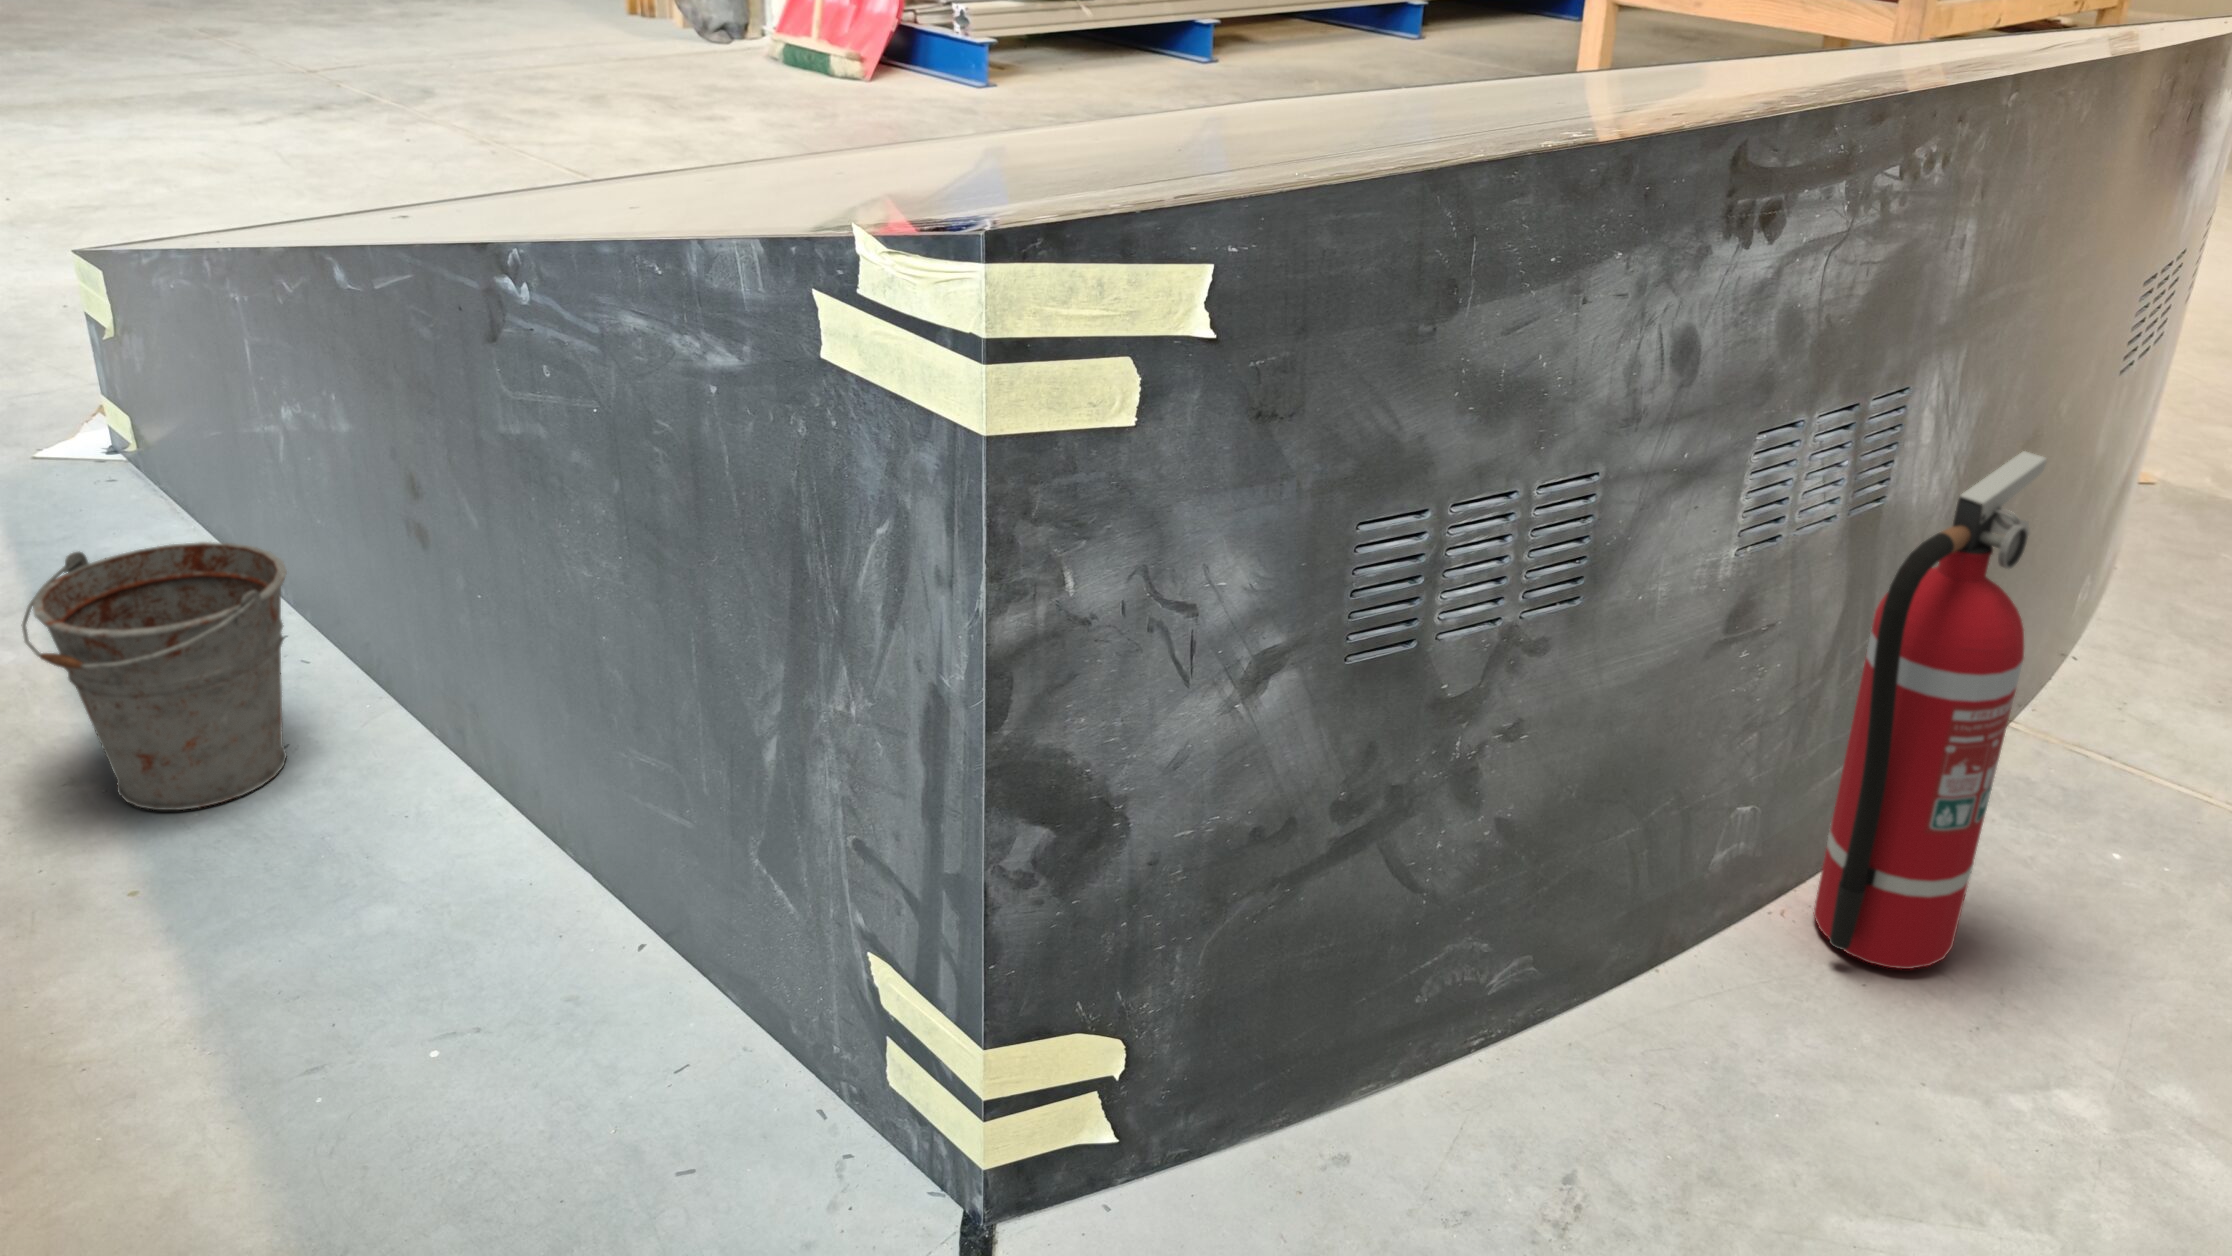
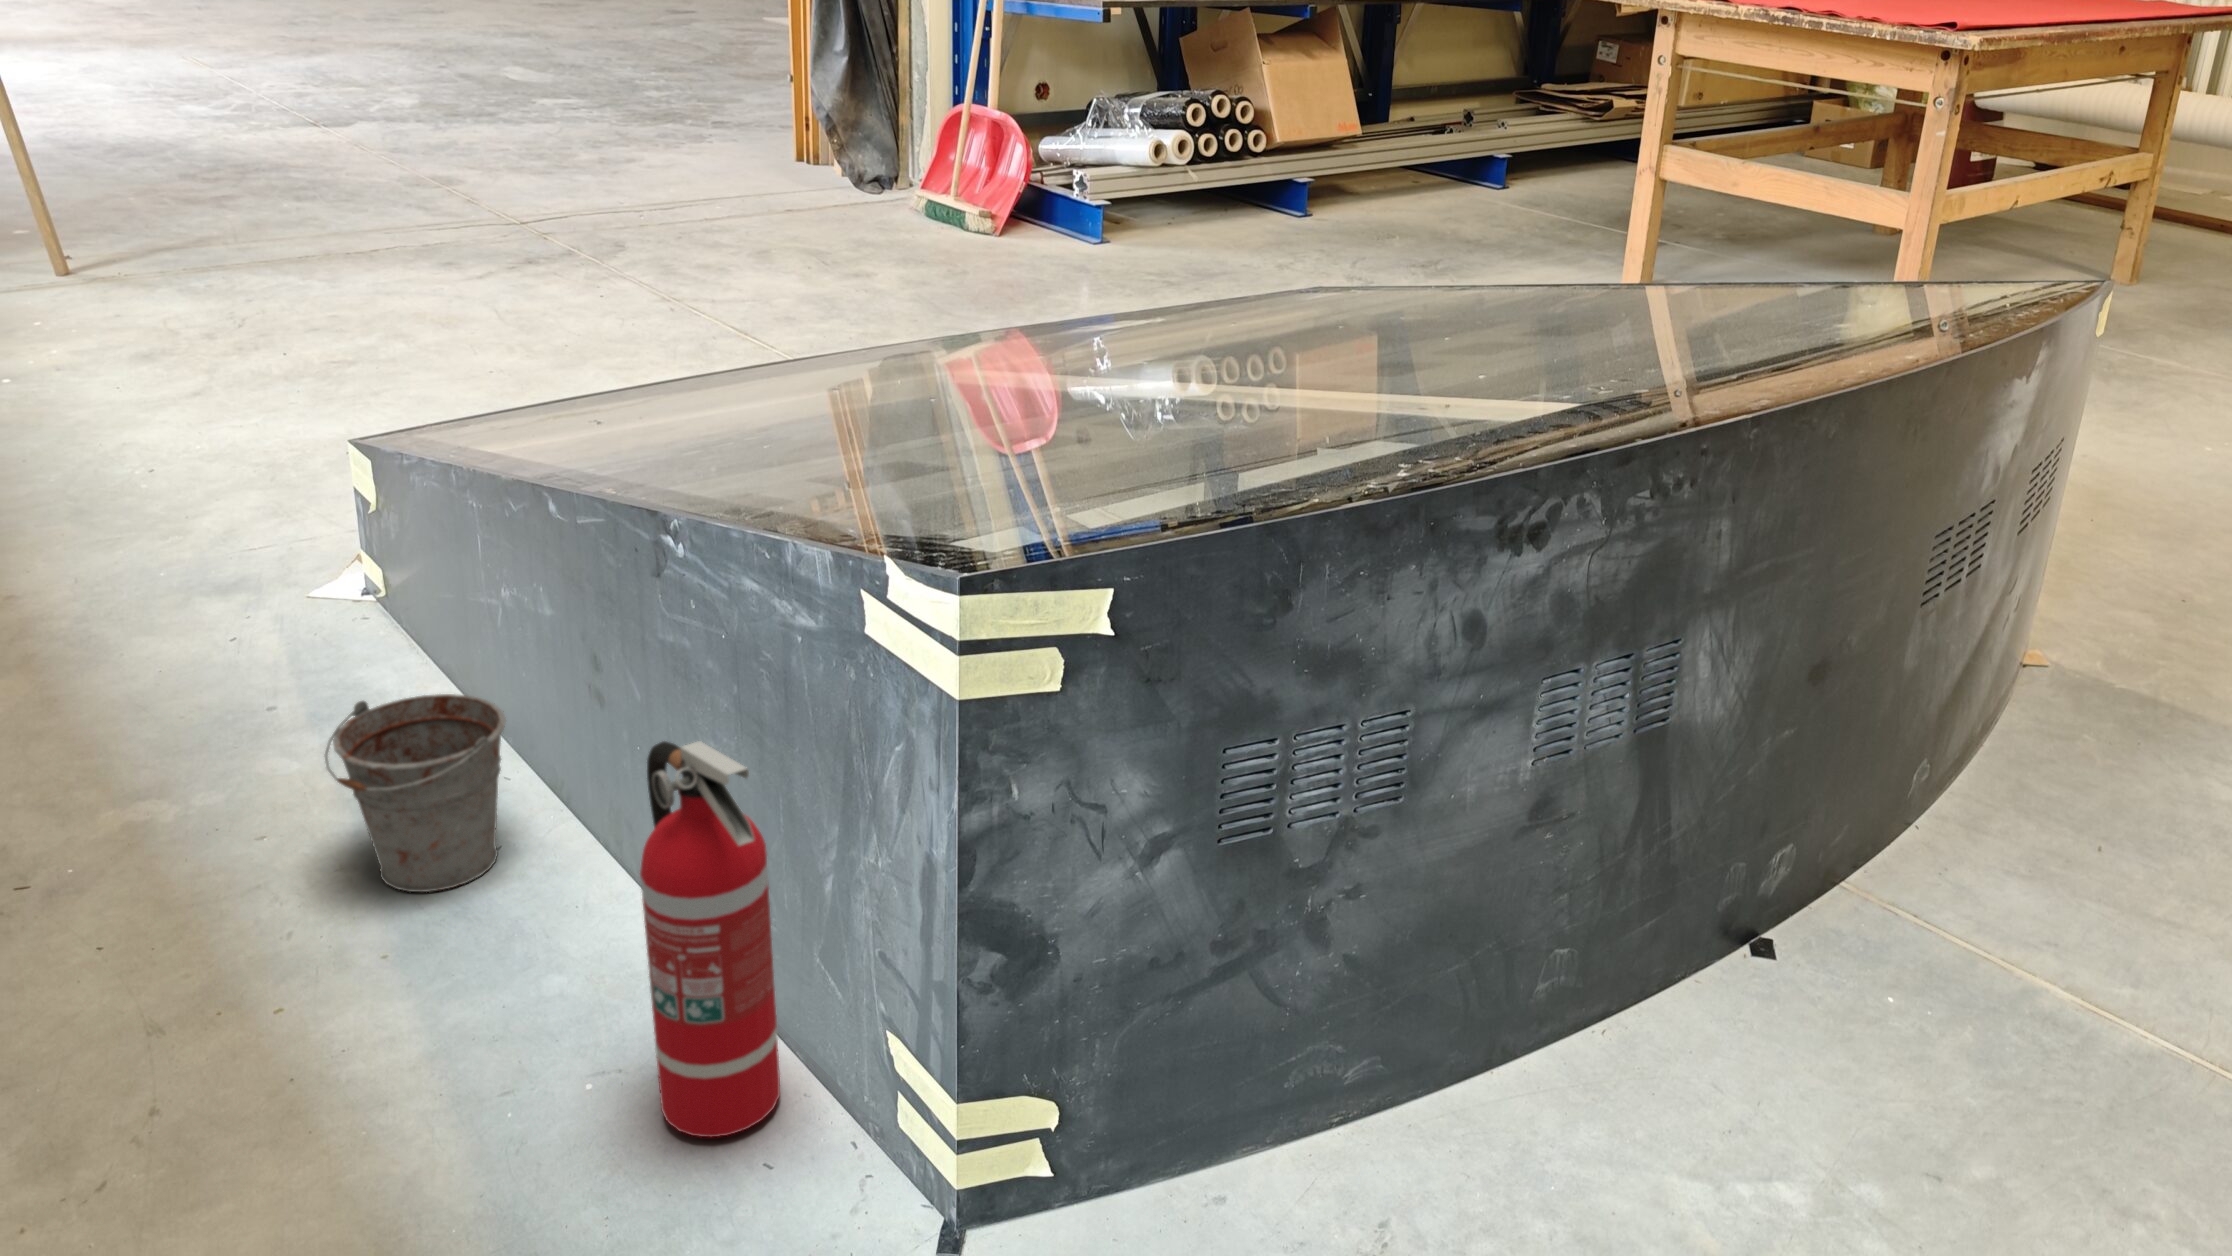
fire extinguisher: present [1814,451,2047,969] -> present [640,741,780,1137]

